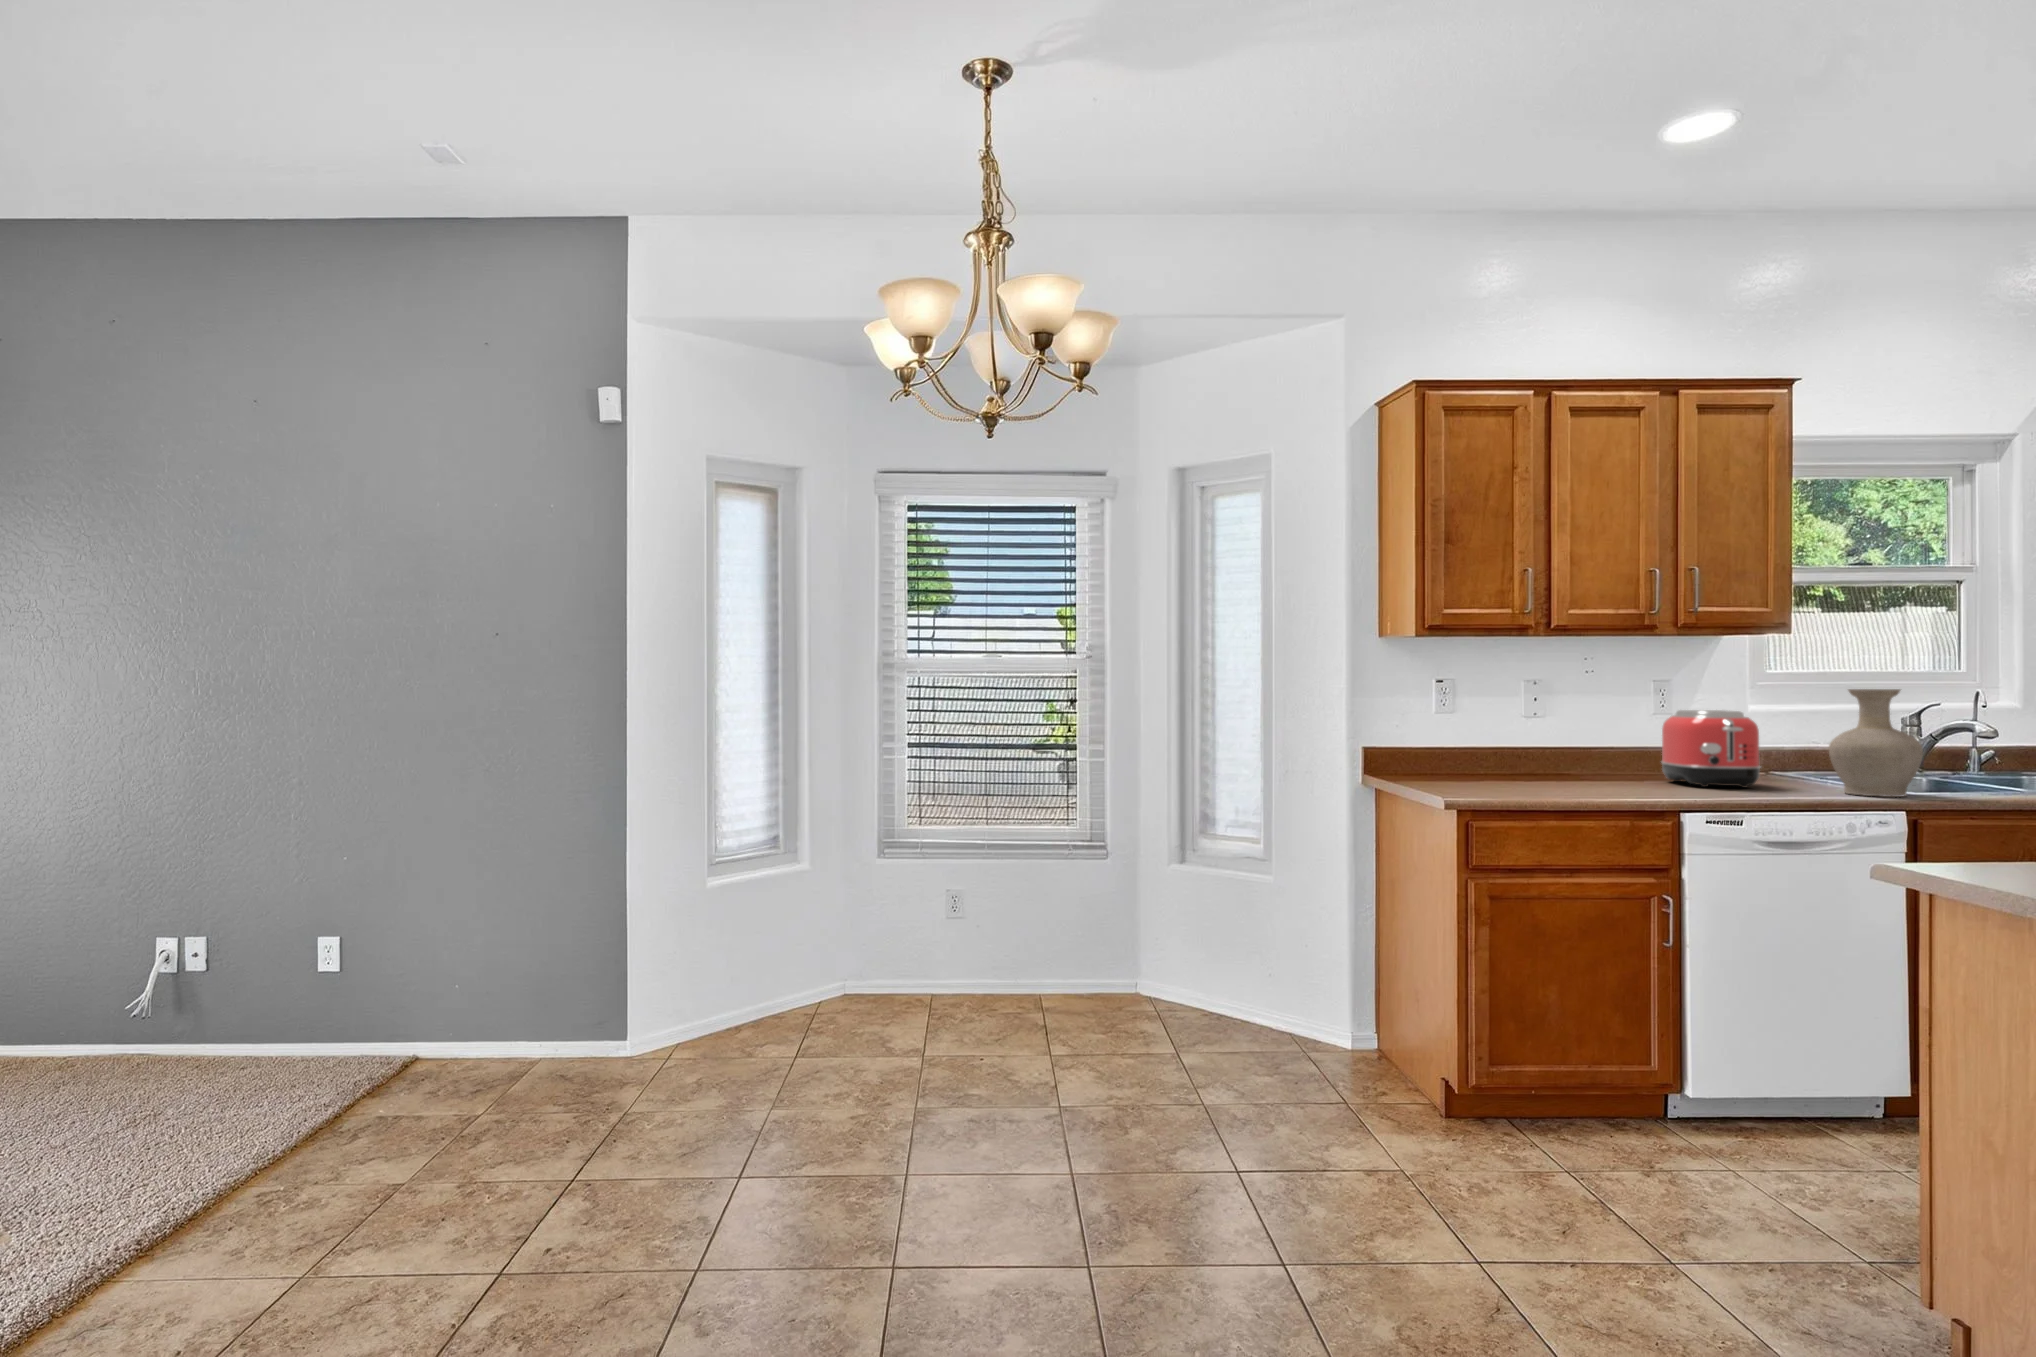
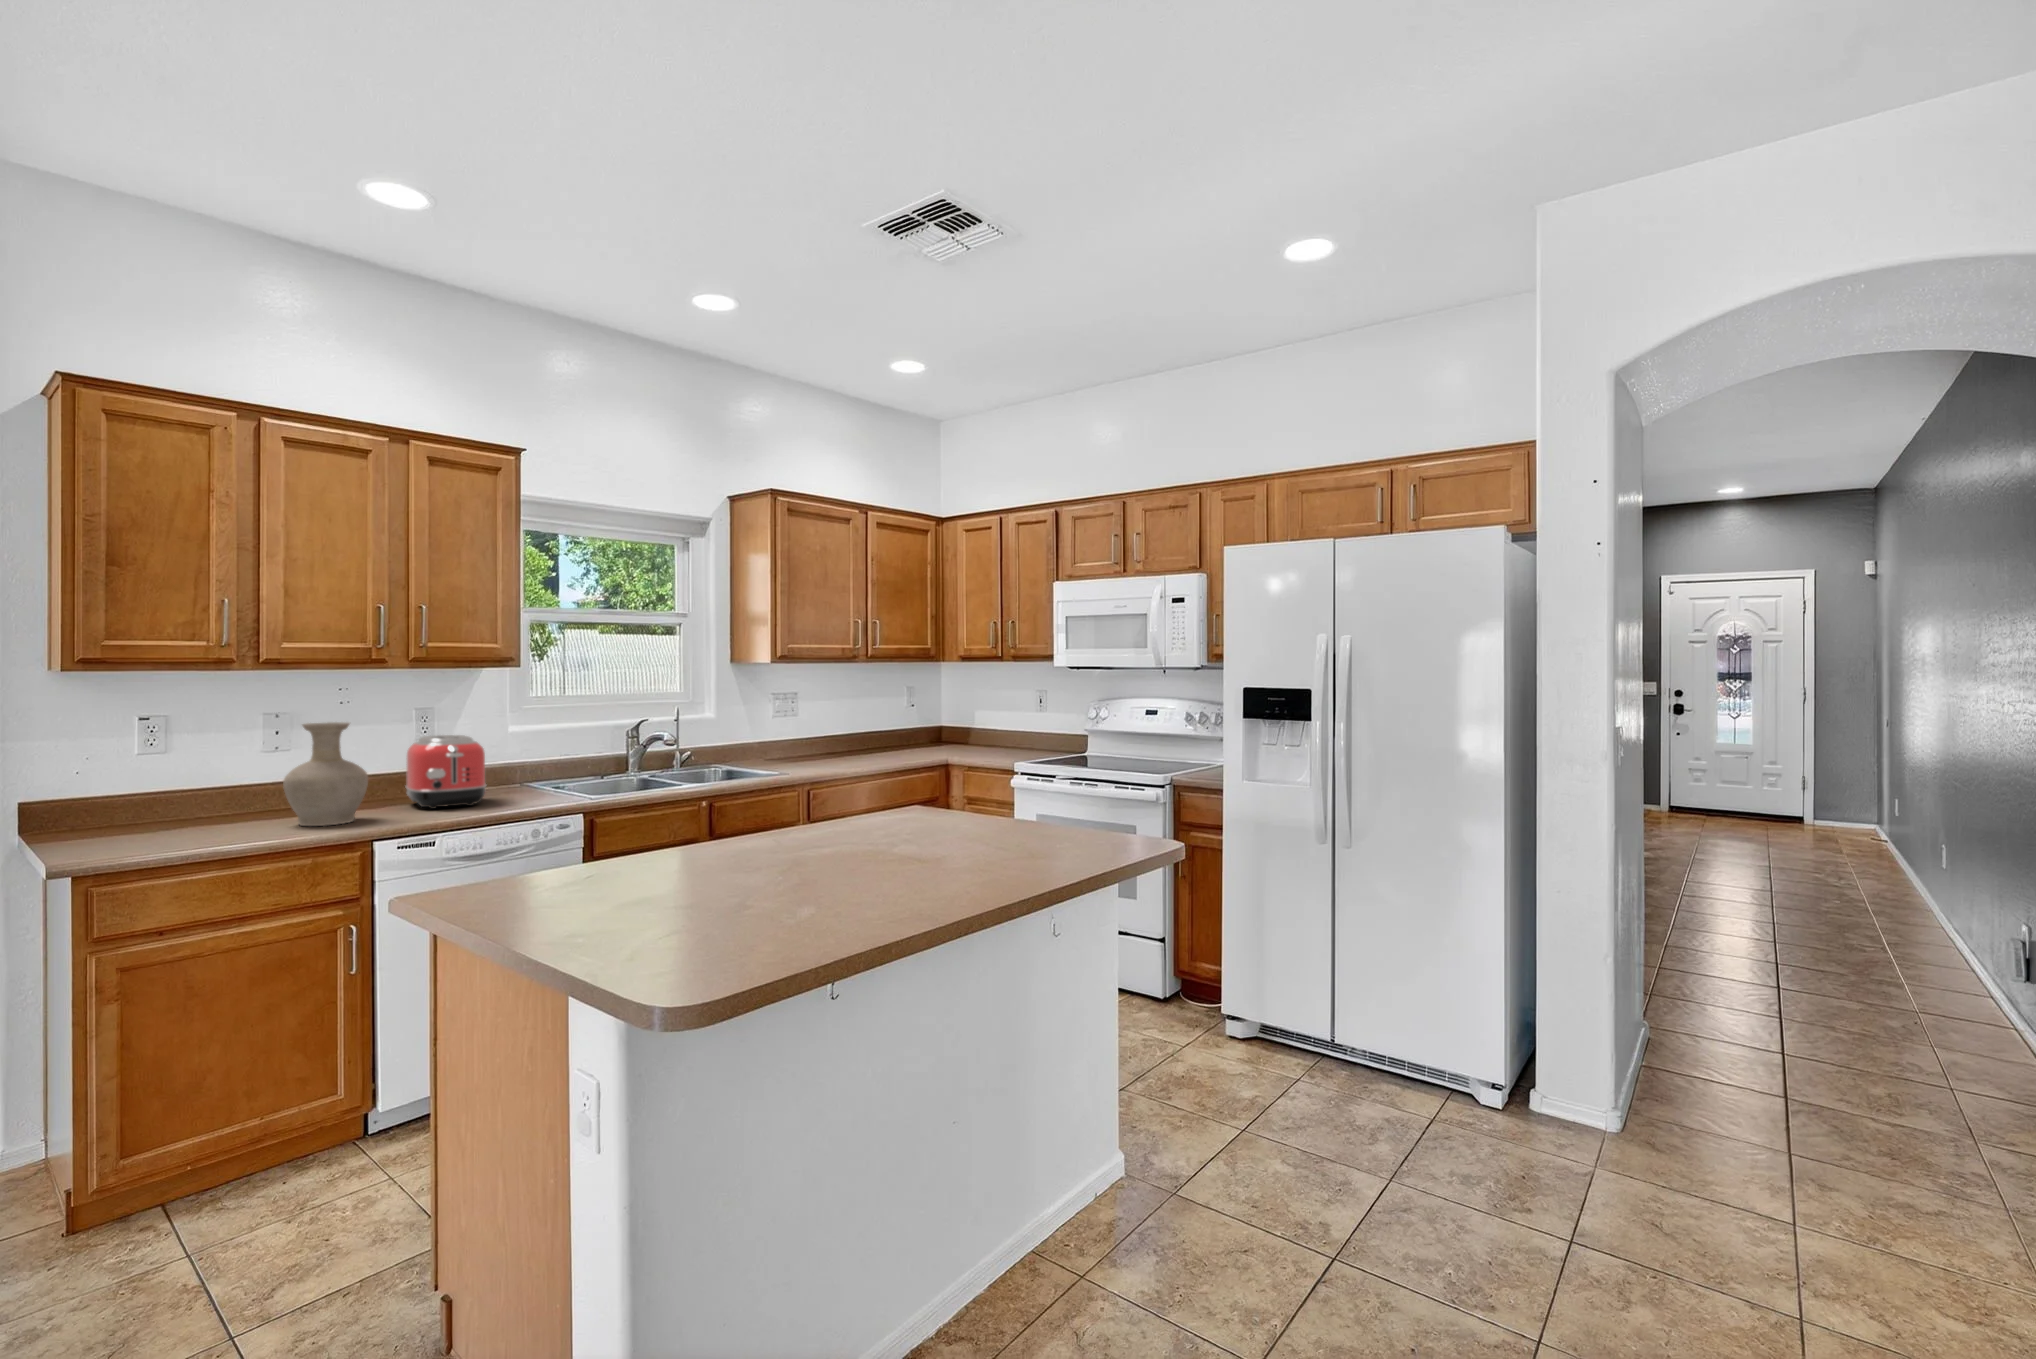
vase: present [1829,689,1923,797] -> present [283,722,368,826]

